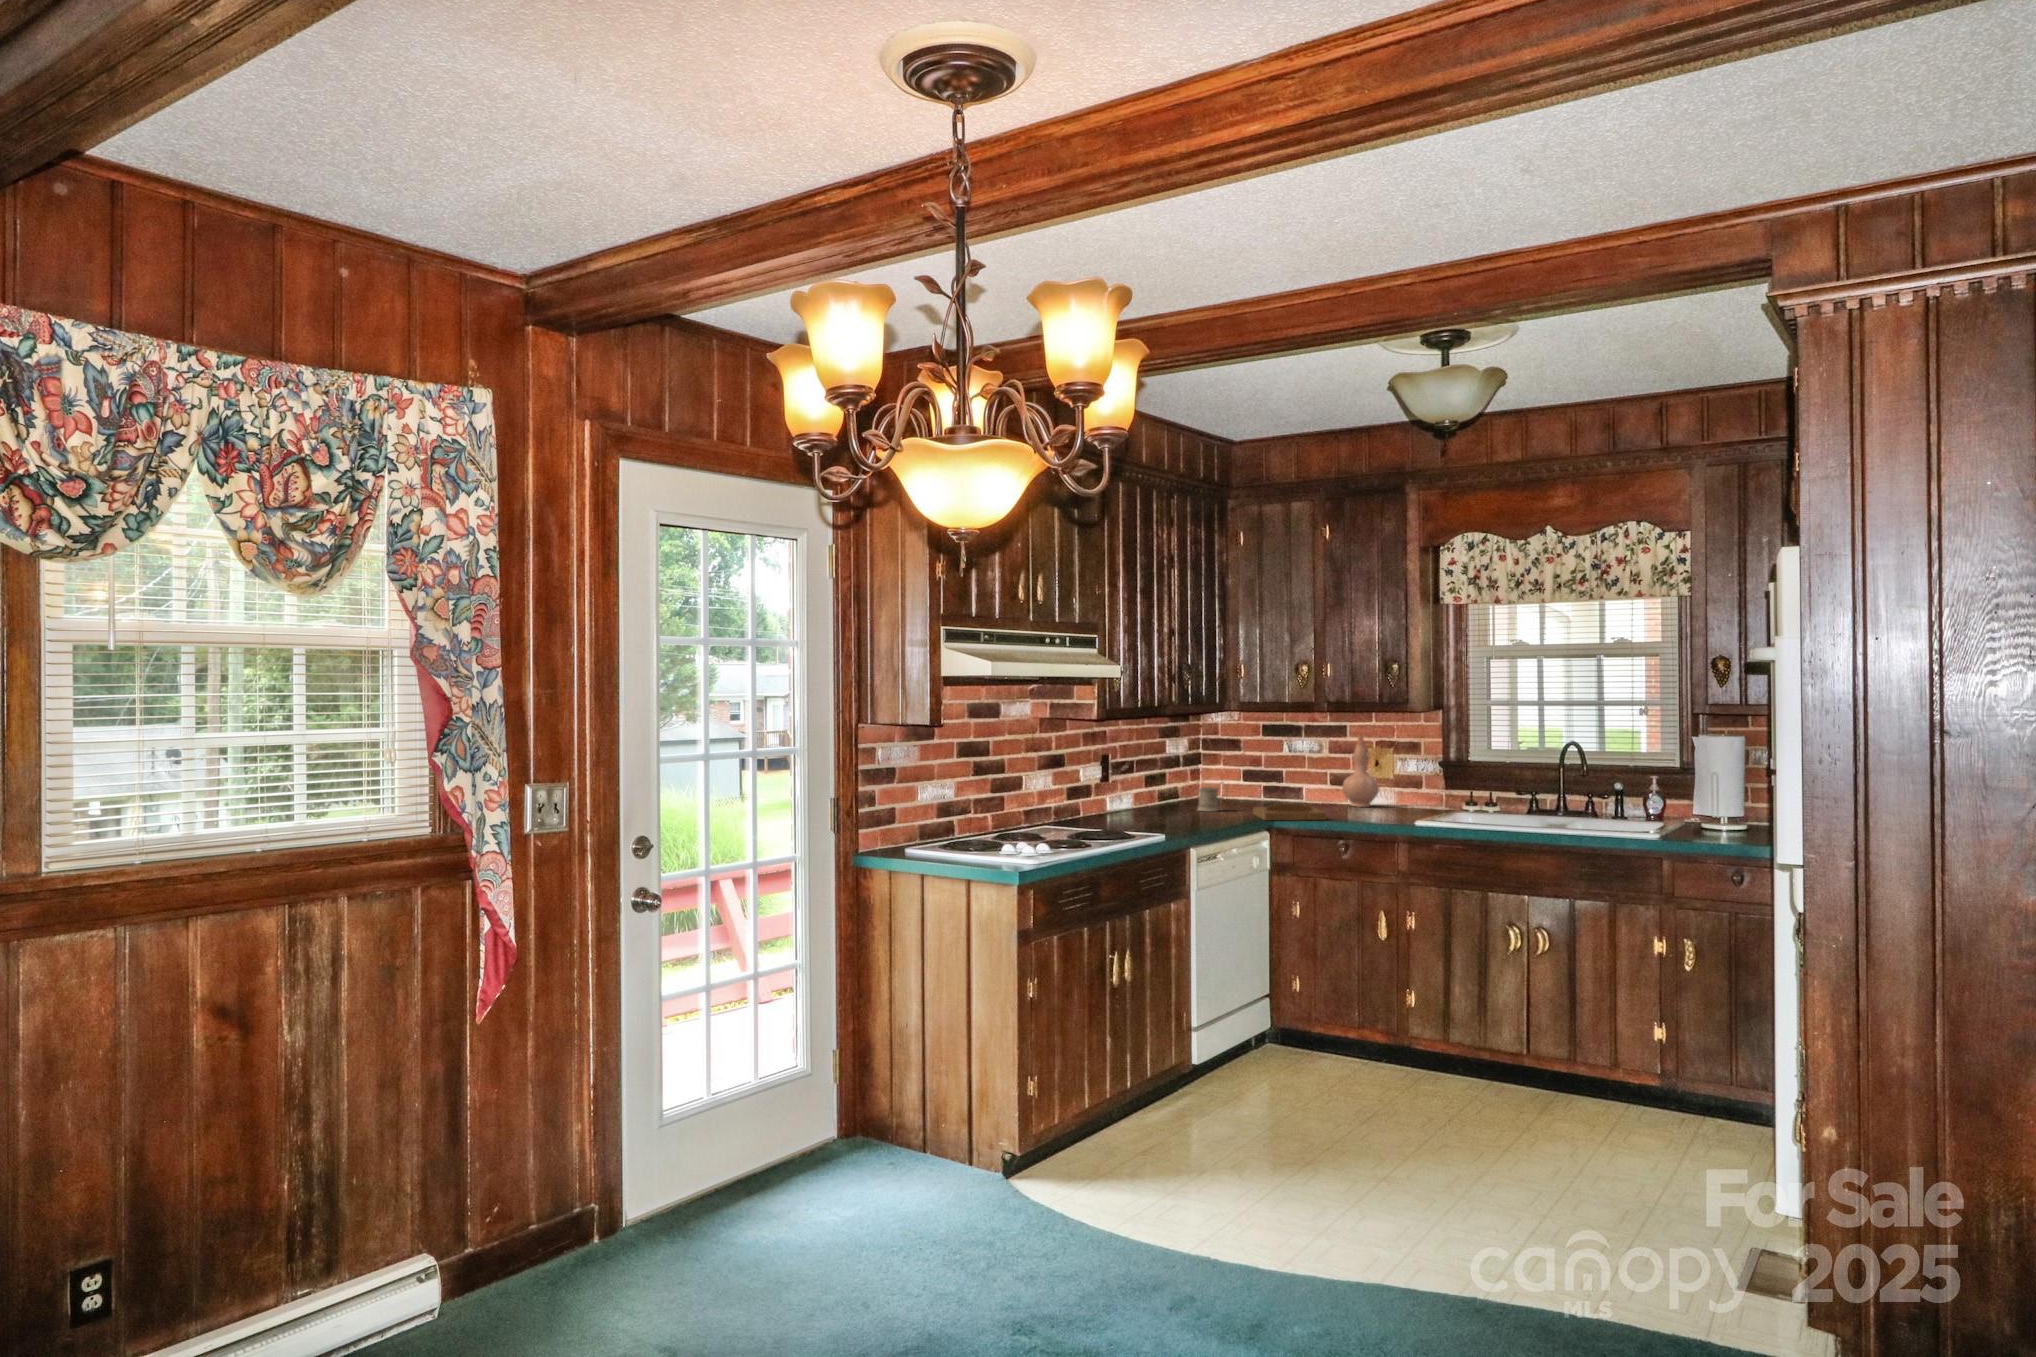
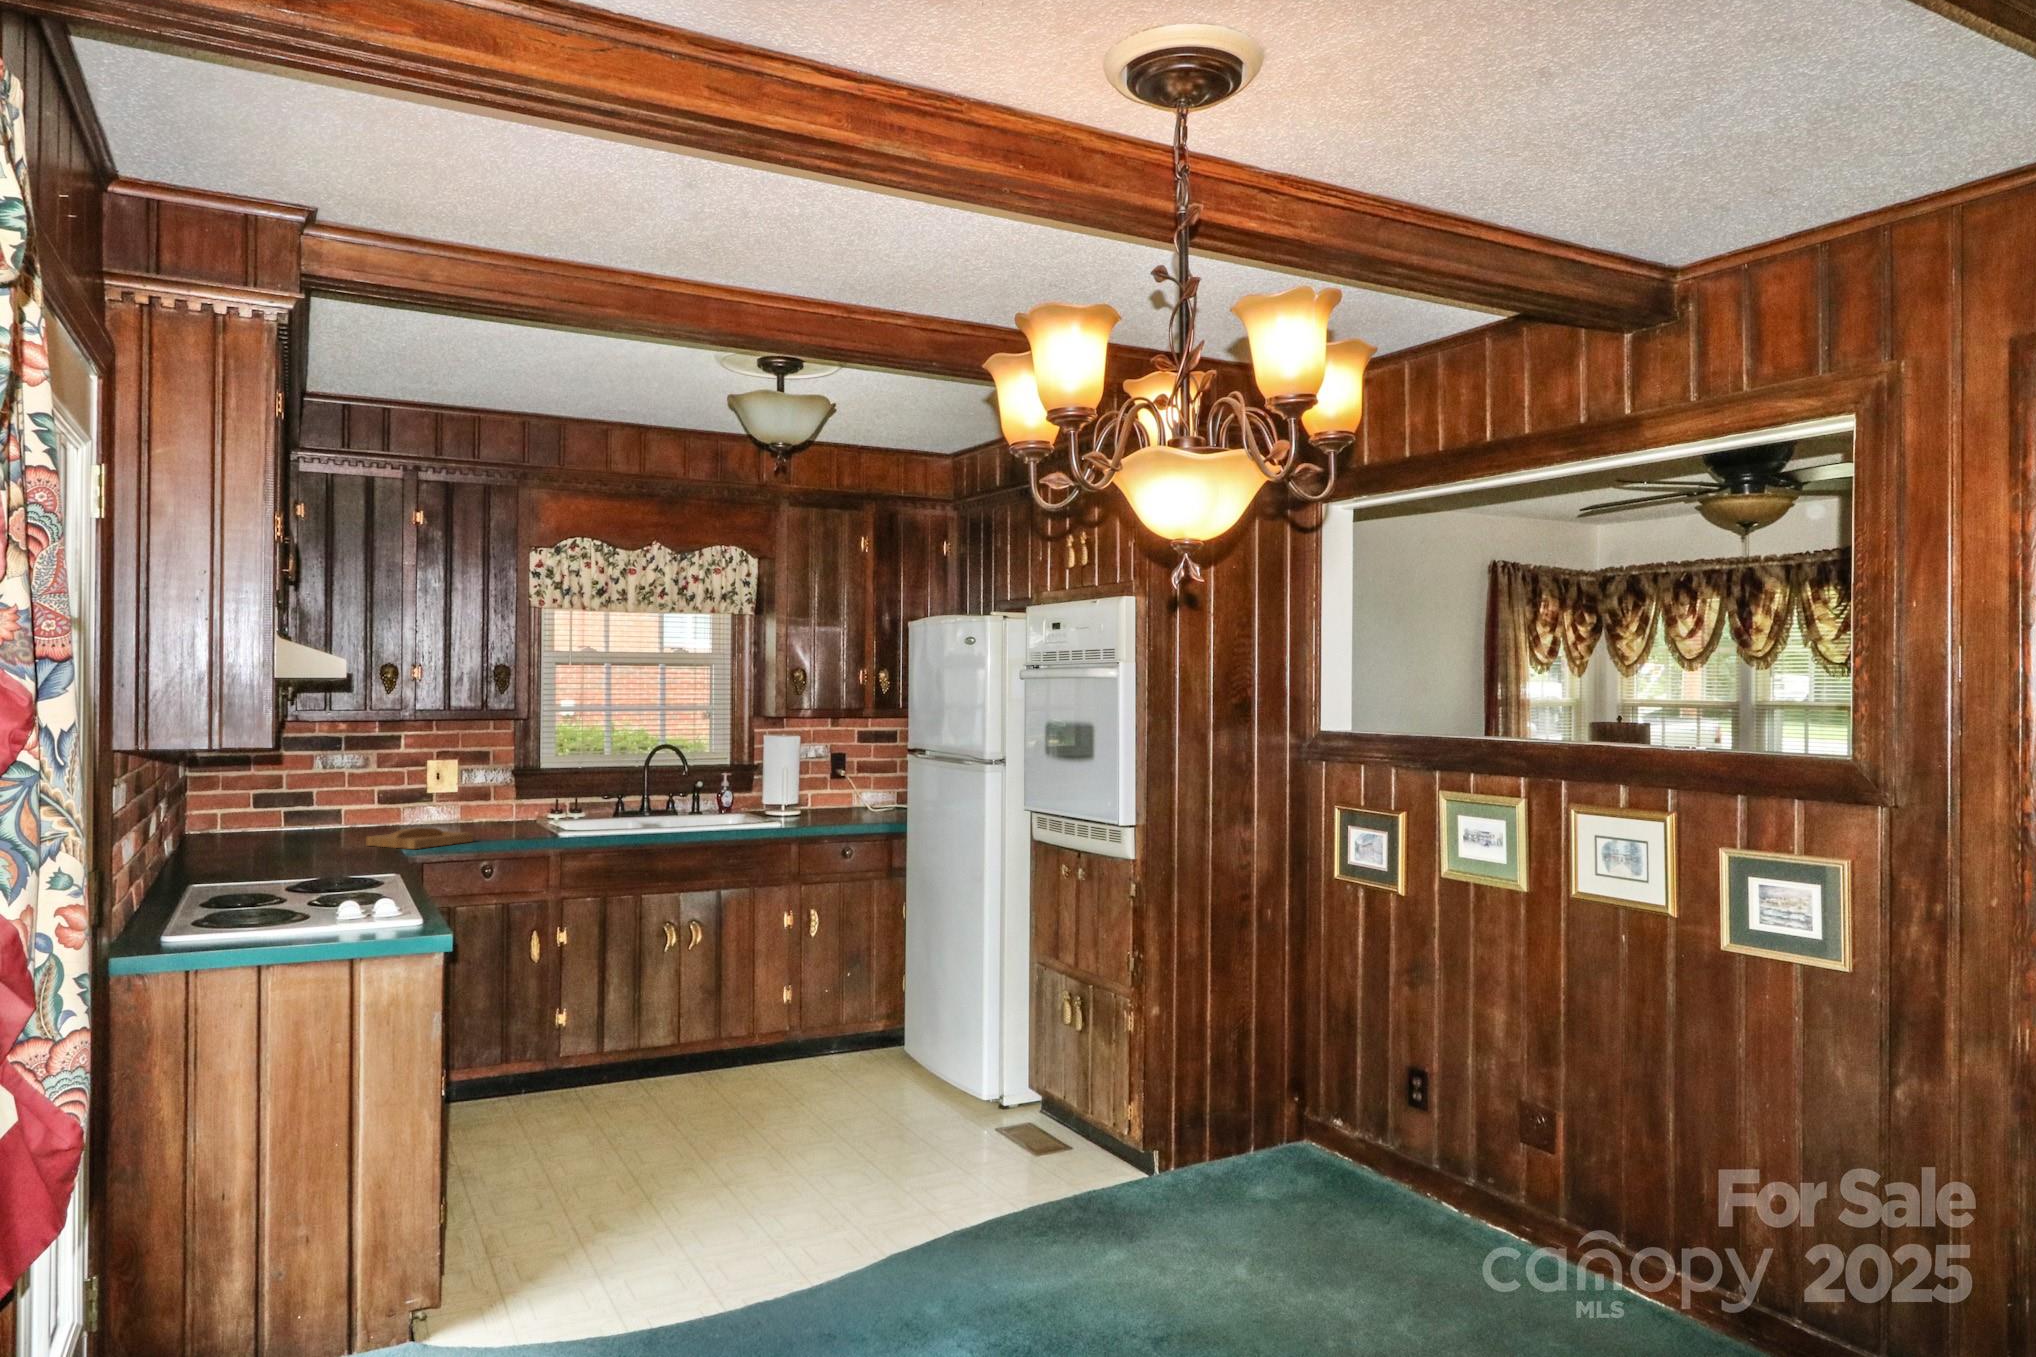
vase: present [1342,735,1379,807] -> none [402,746,446,827]
mug: present [1198,783,1223,811] -> none [271,812,306,850]

